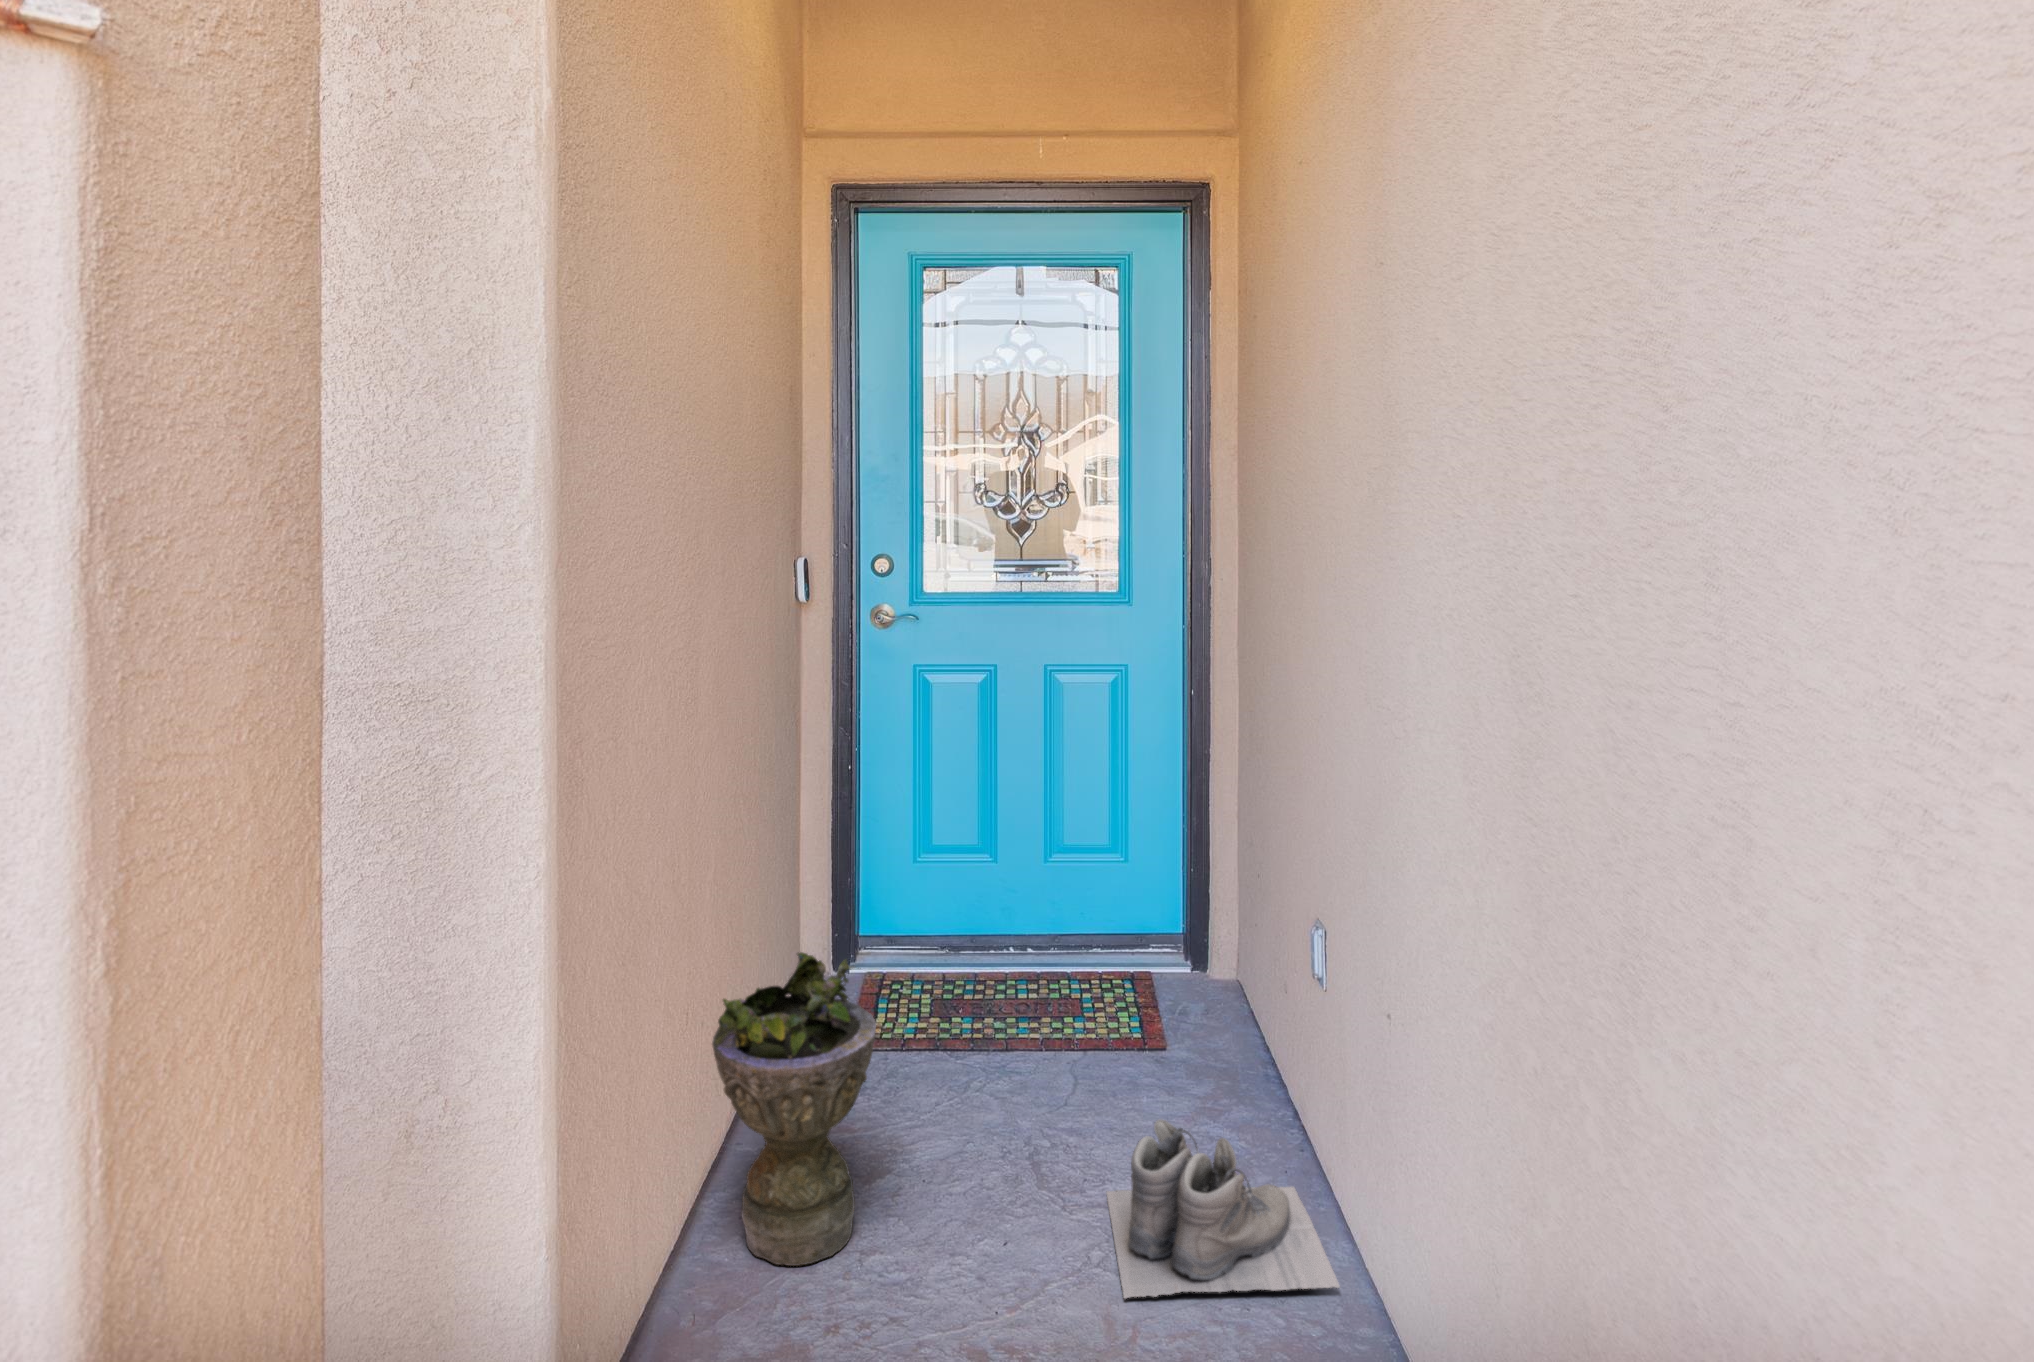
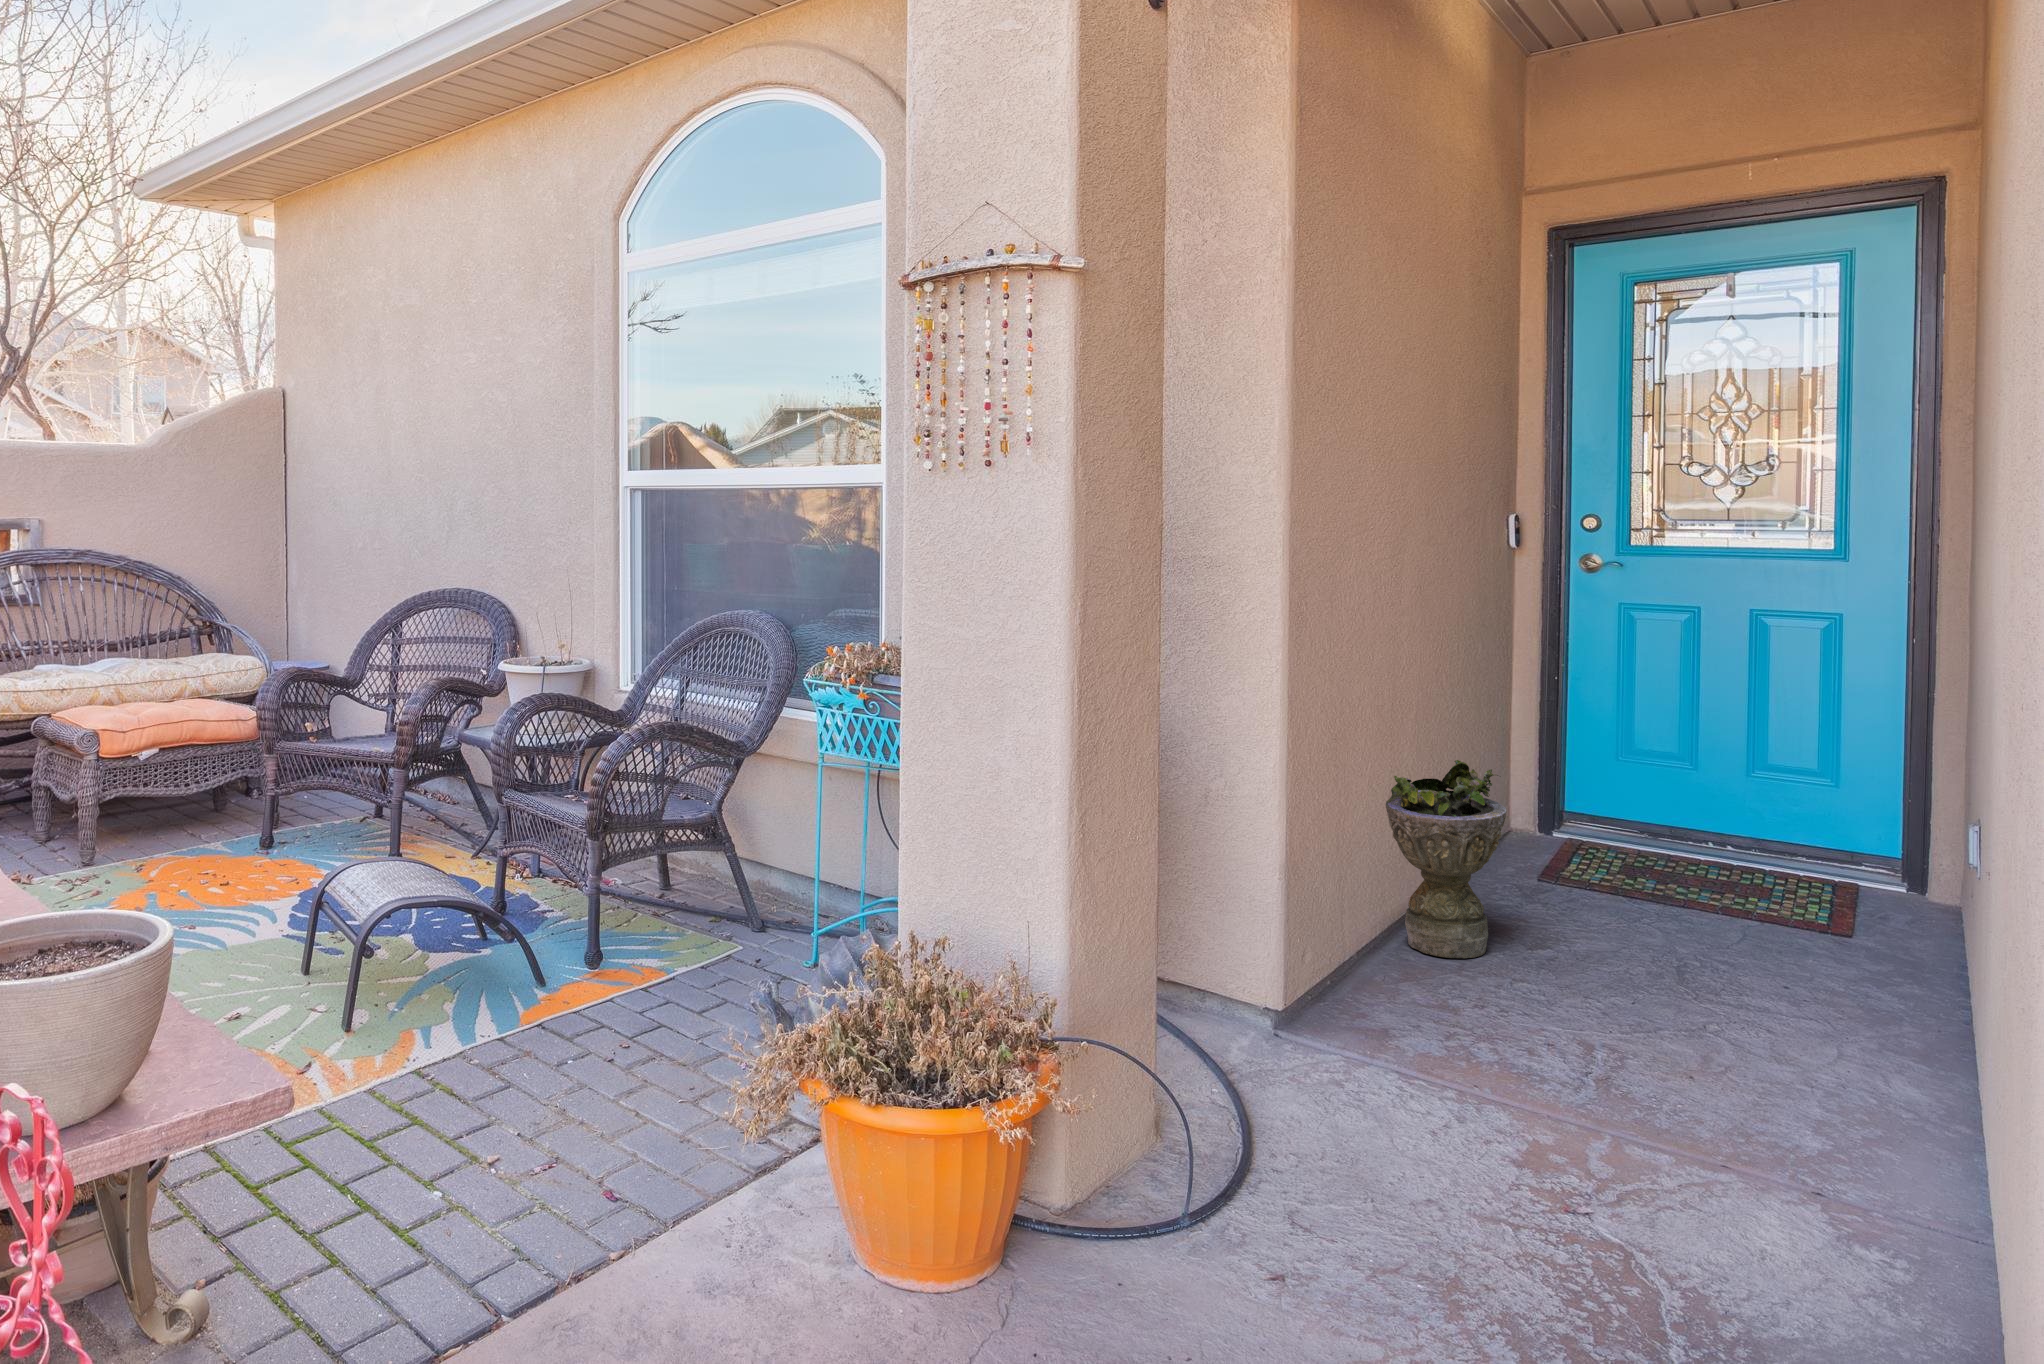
boots: present [1106,1119,1340,1298] -> none [1672,921,1883,1052]

